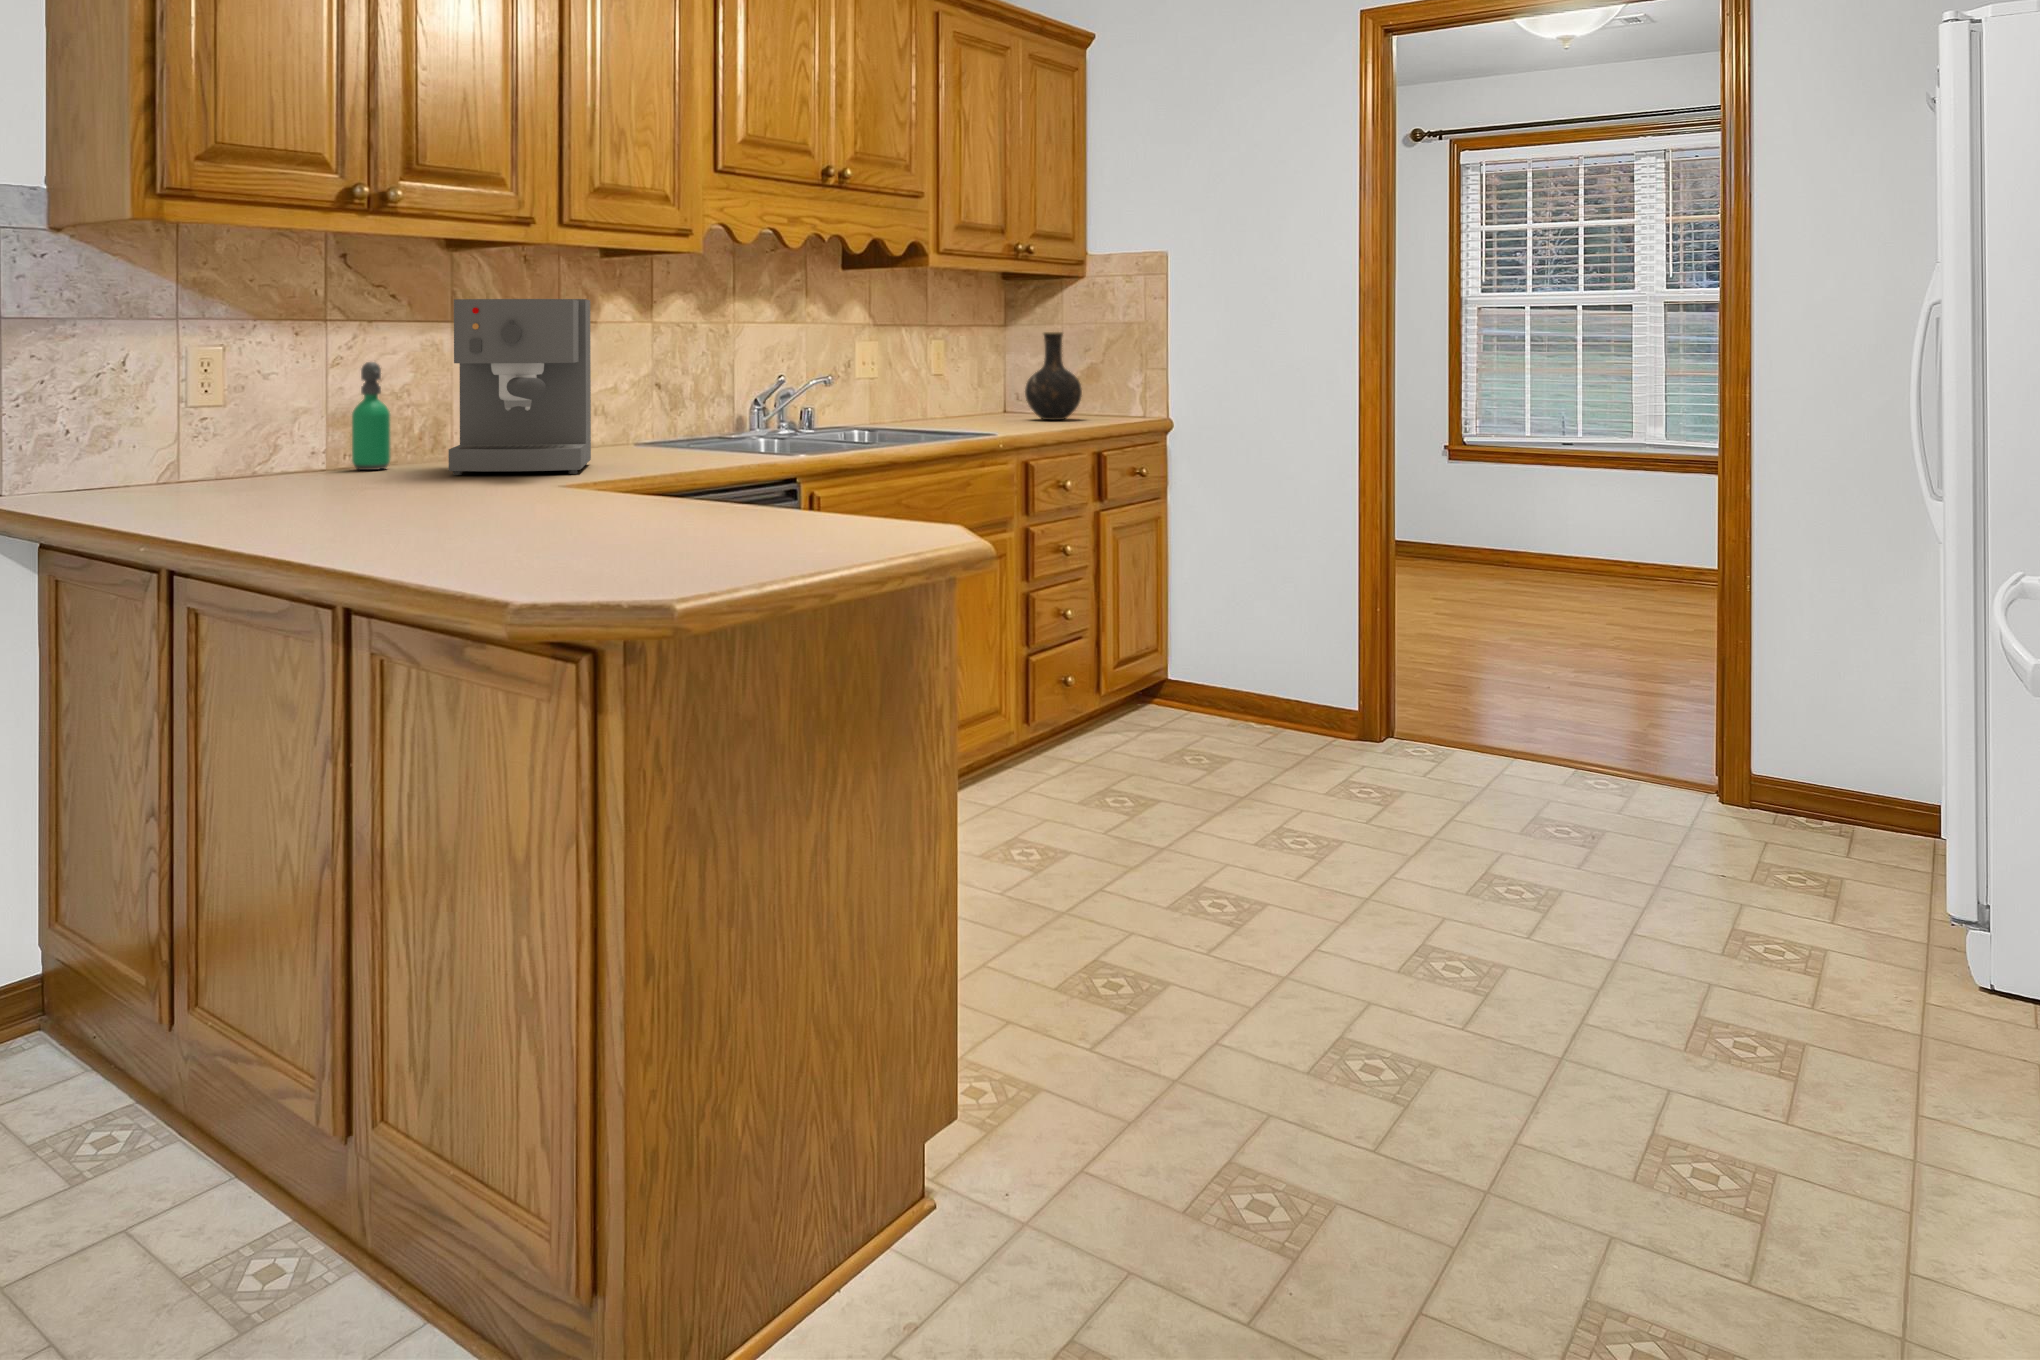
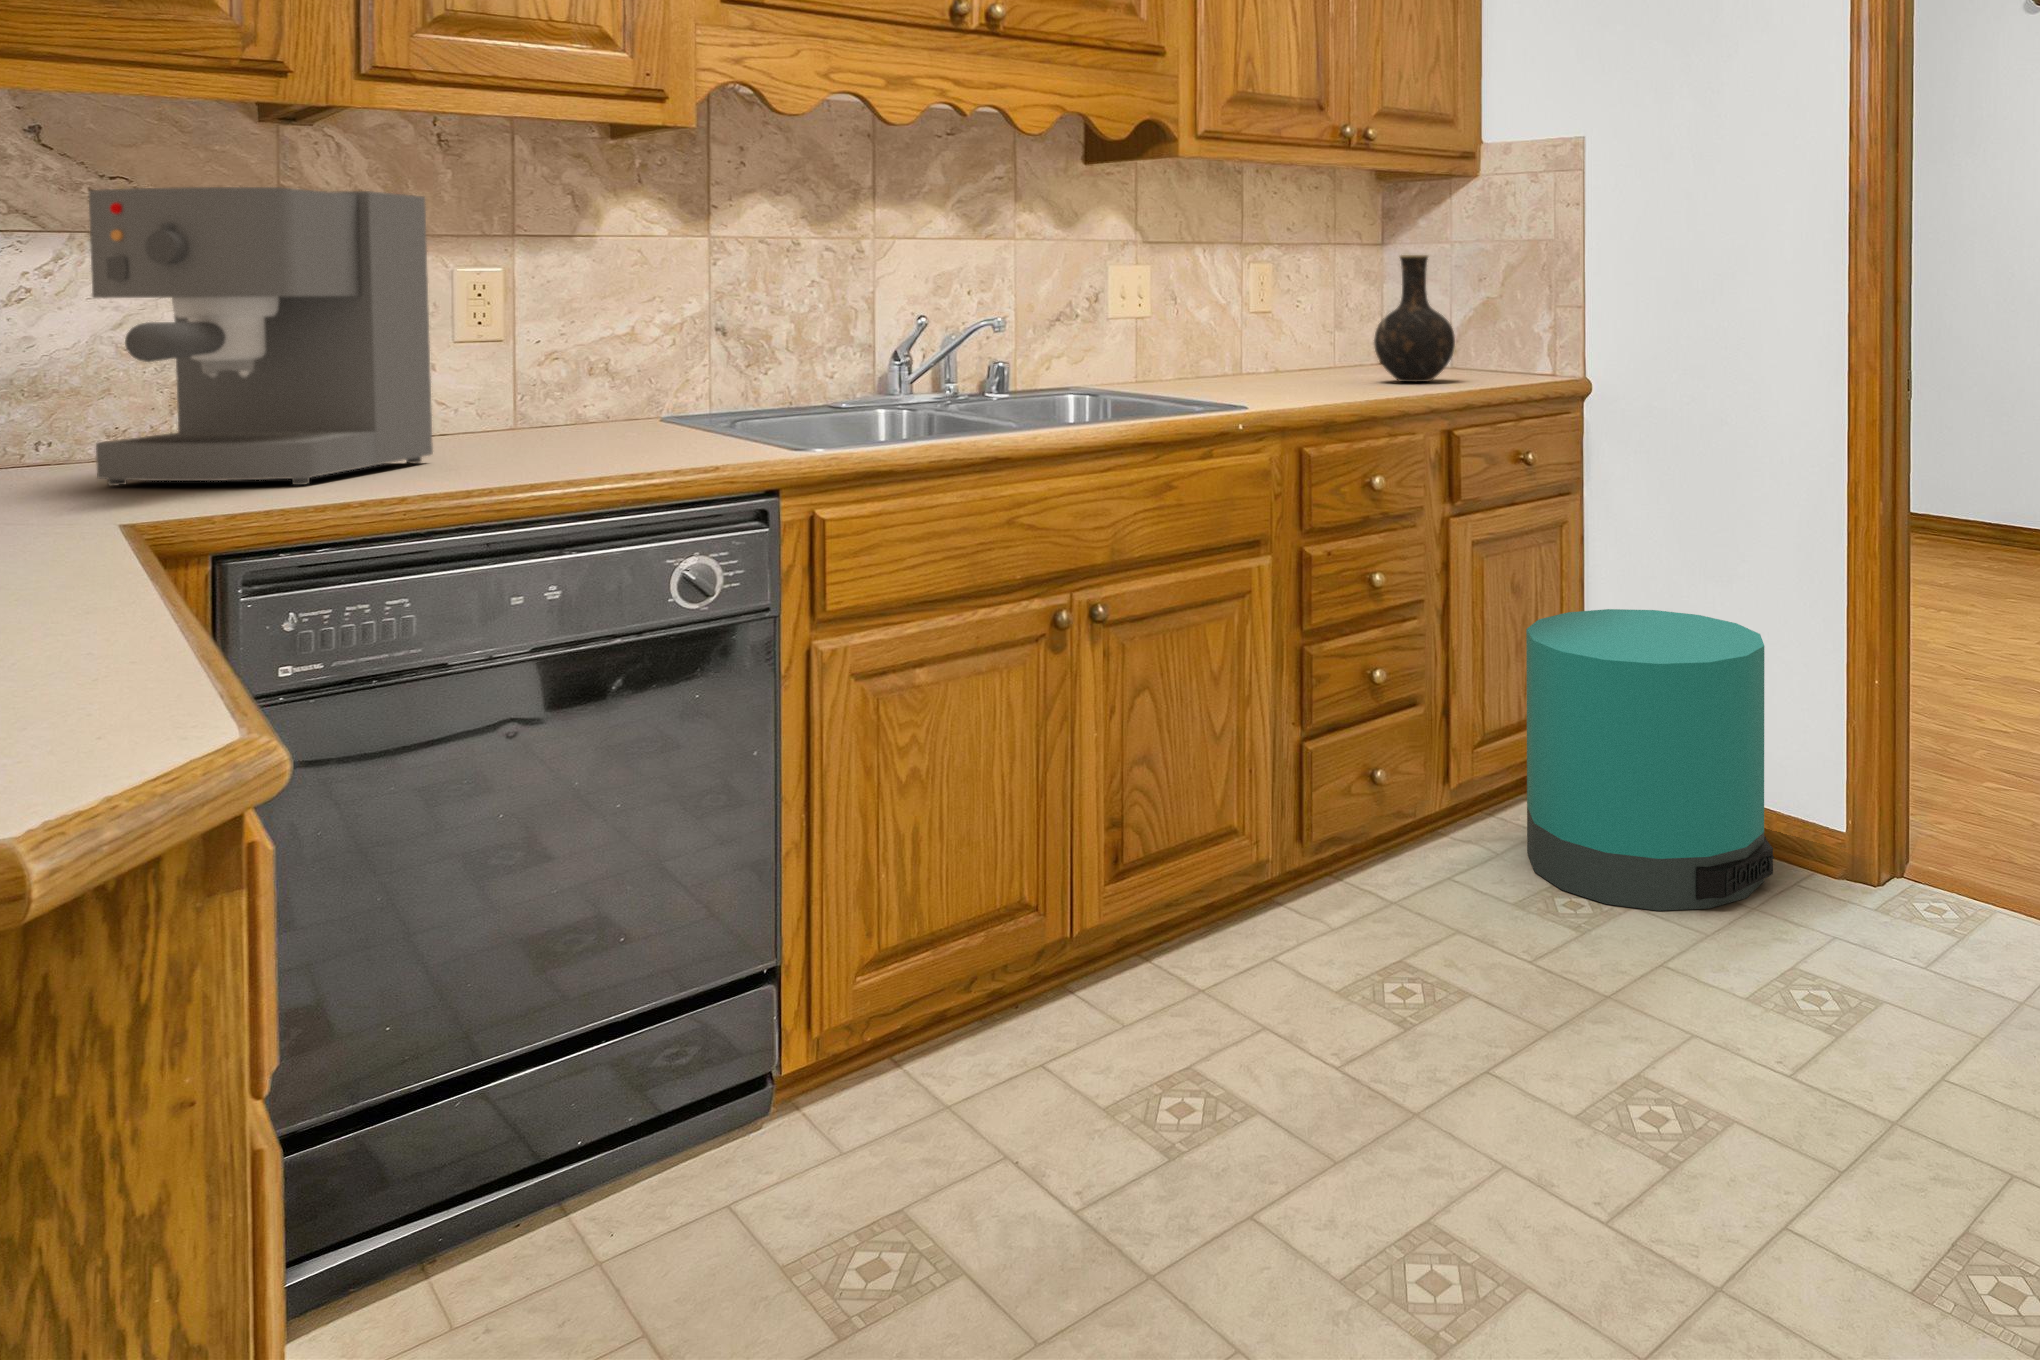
soap dispenser: present [352,362,390,470] -> none [31,298,110,471]
trash can: none [1151,574,1319,763] -> present [1526,609,1774,911]

